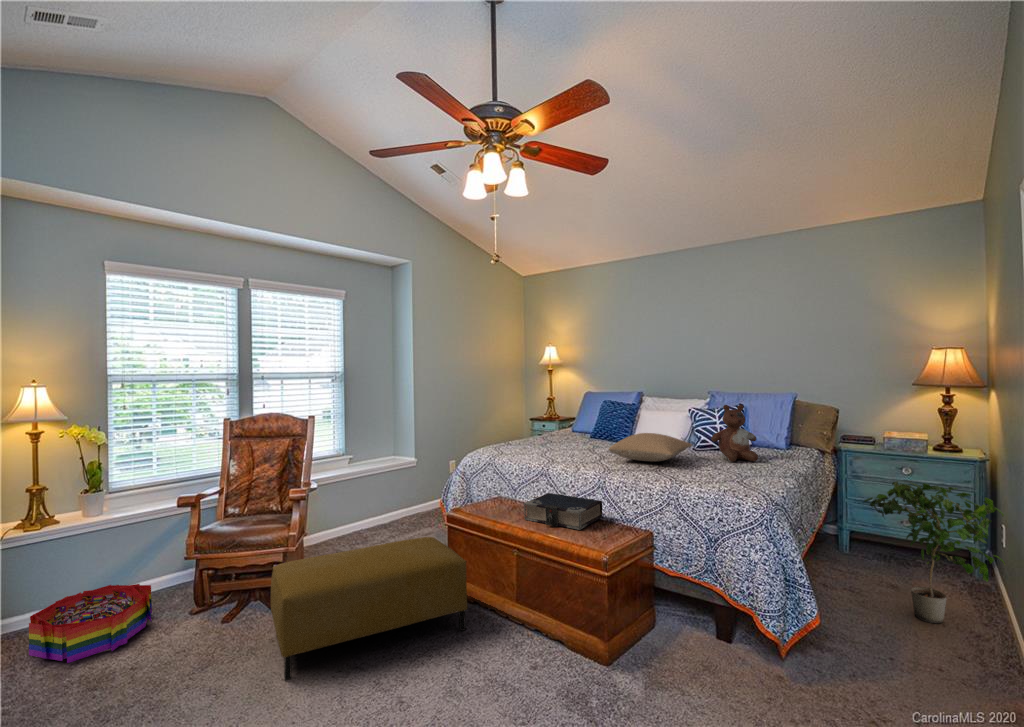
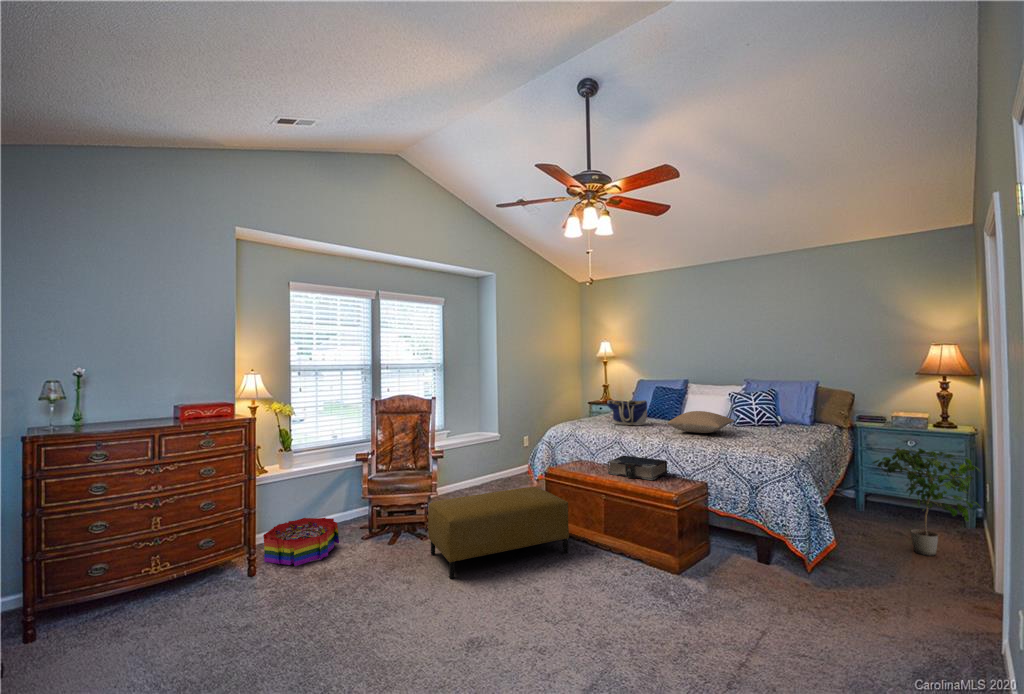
stuffed bear: present [711,405,758,462] -> none [749,389,787,434]
tote bag: none [537,419,587,451] -> present [607,400,647,426]

